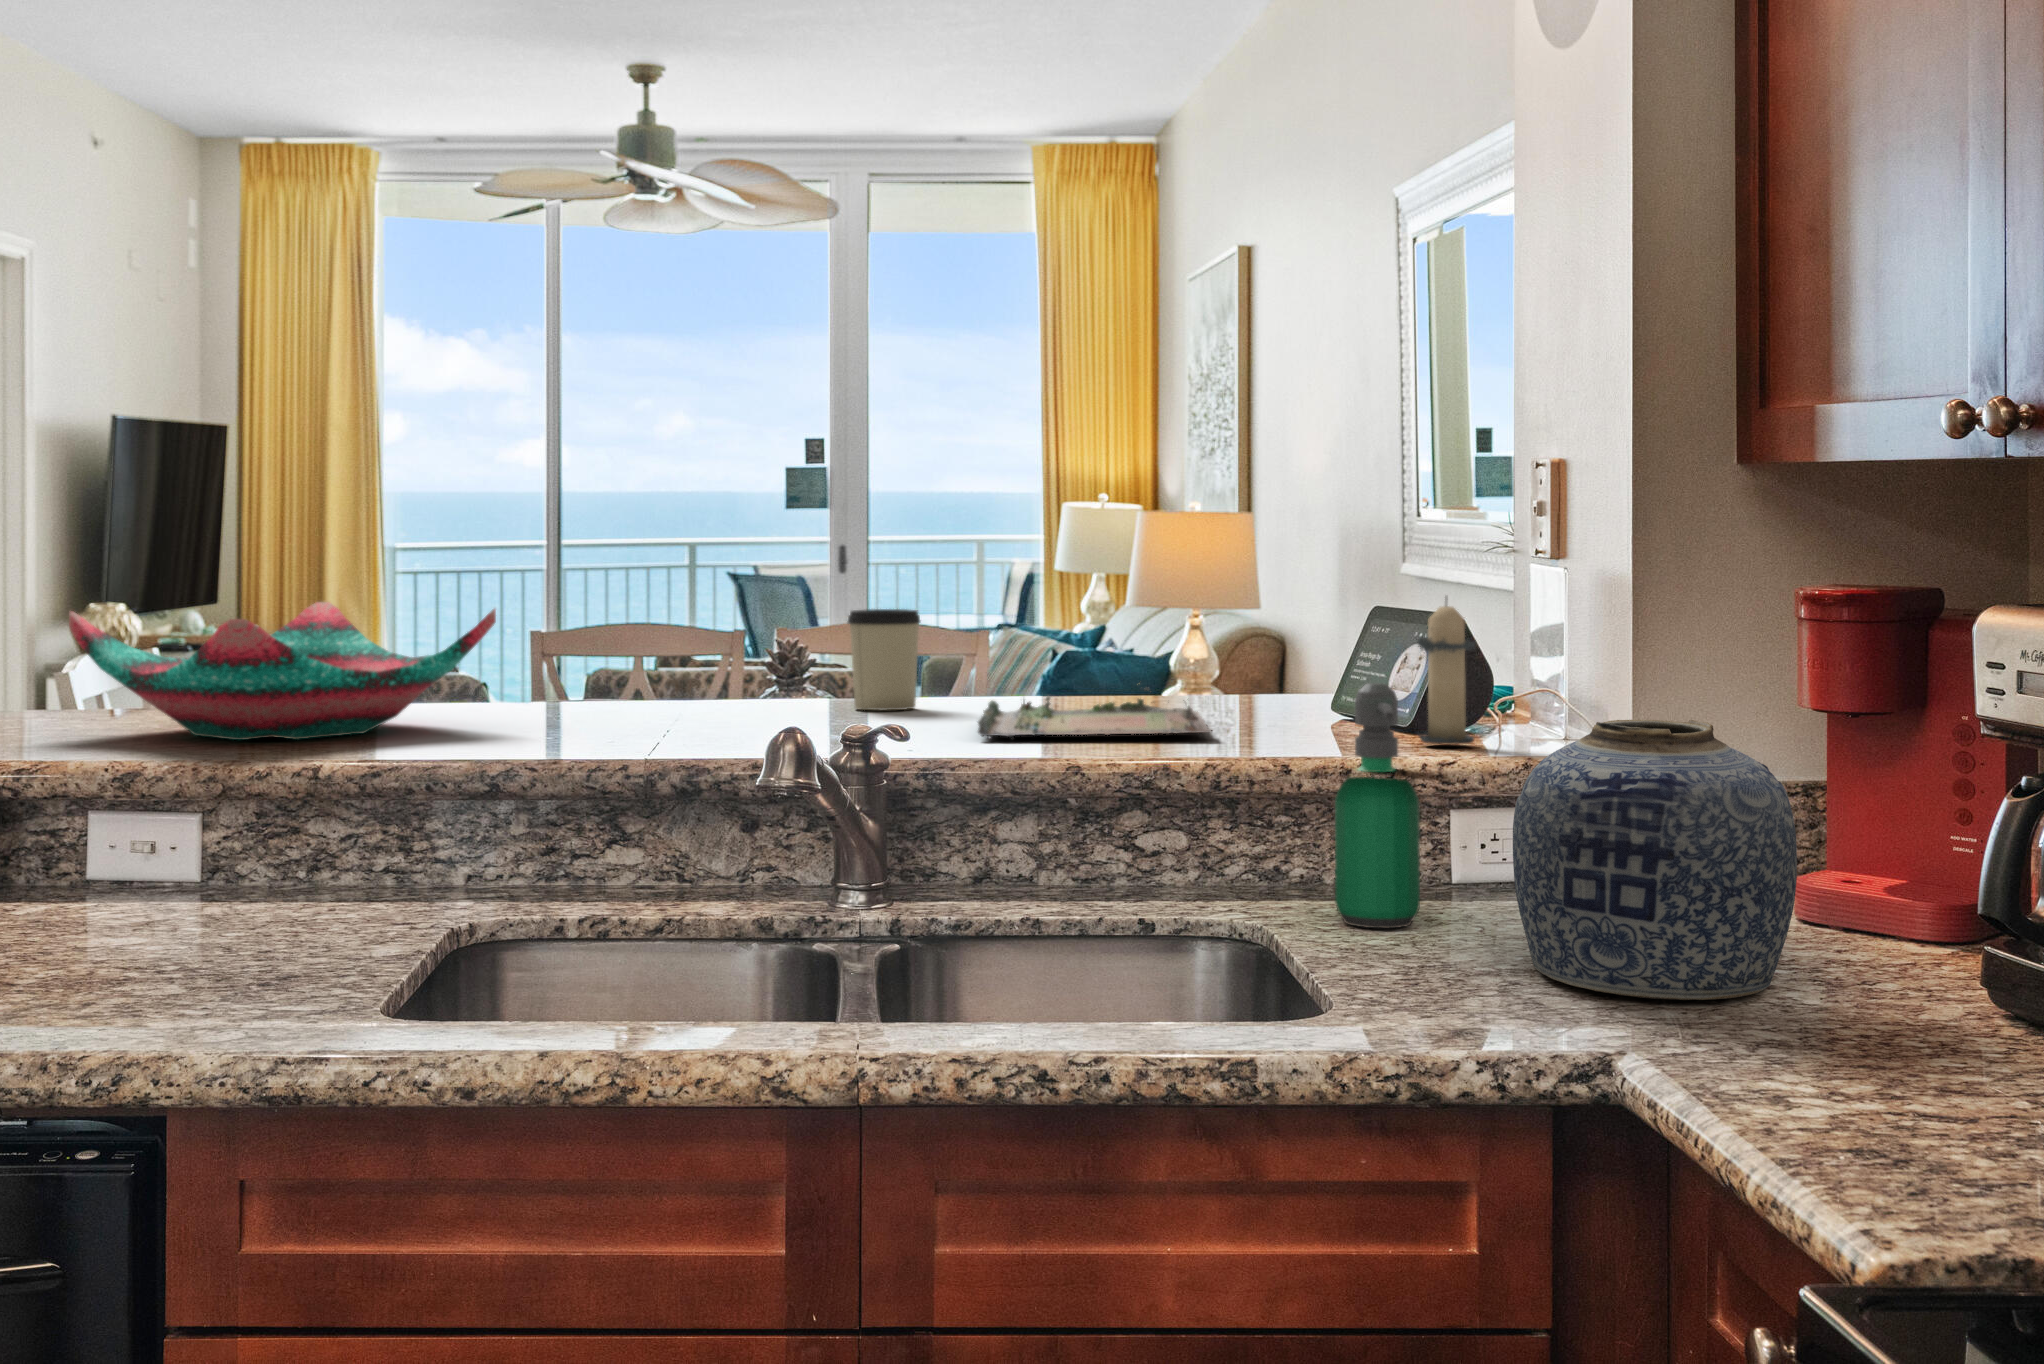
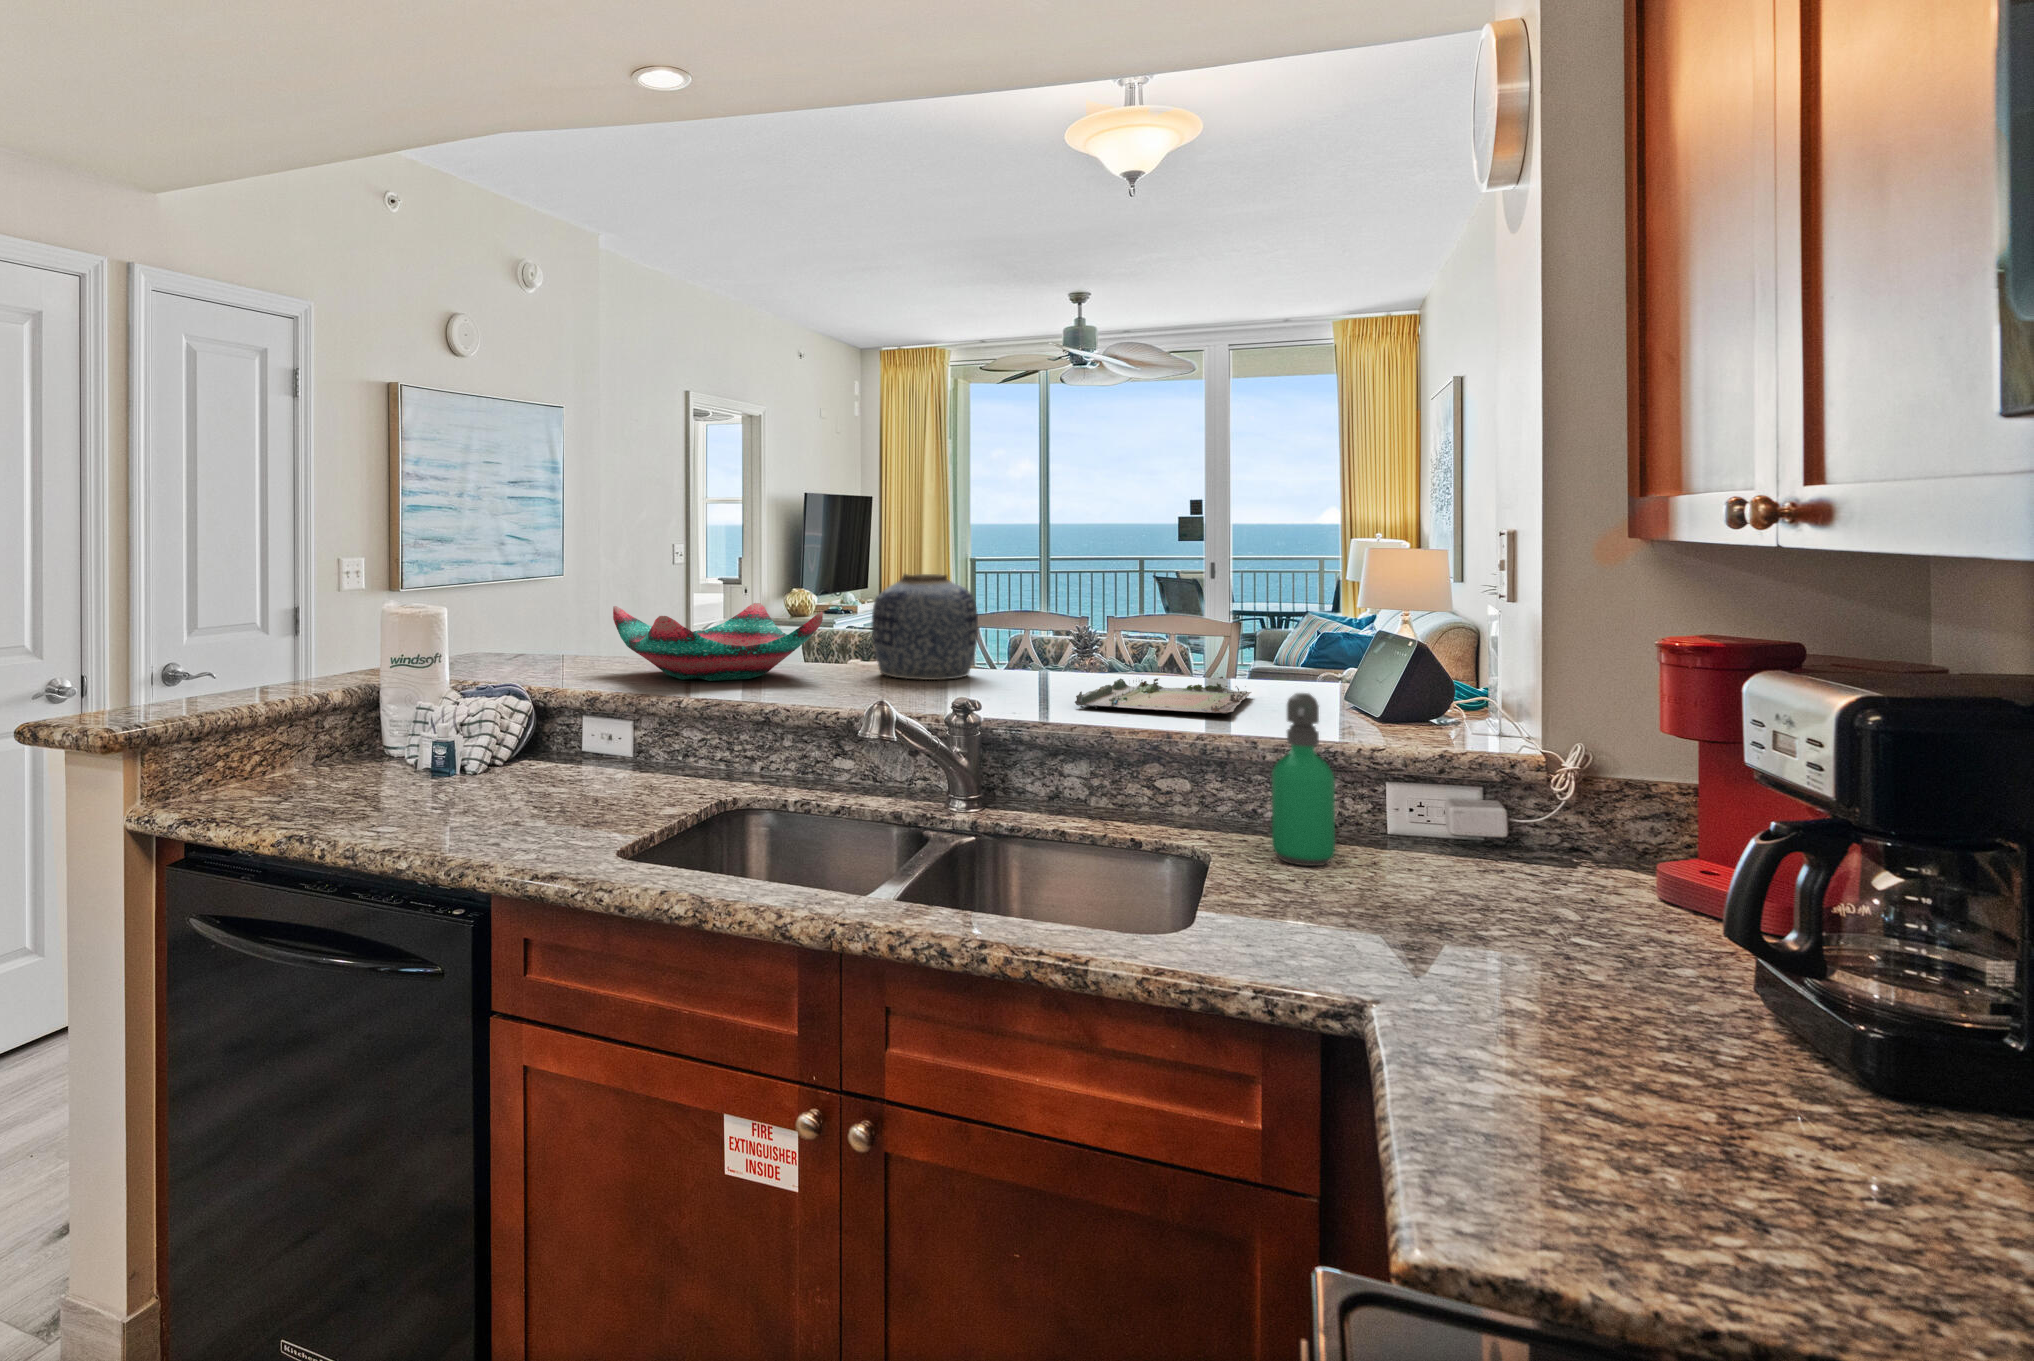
candle: present [1417,598,1476,745] -> none [1364,630,1422,738]
cup: present [848,609,920,710] -> none [1043,618,1089,680]
vase: present [1513,720,1797,1000] -> present [872,574,978,680]

